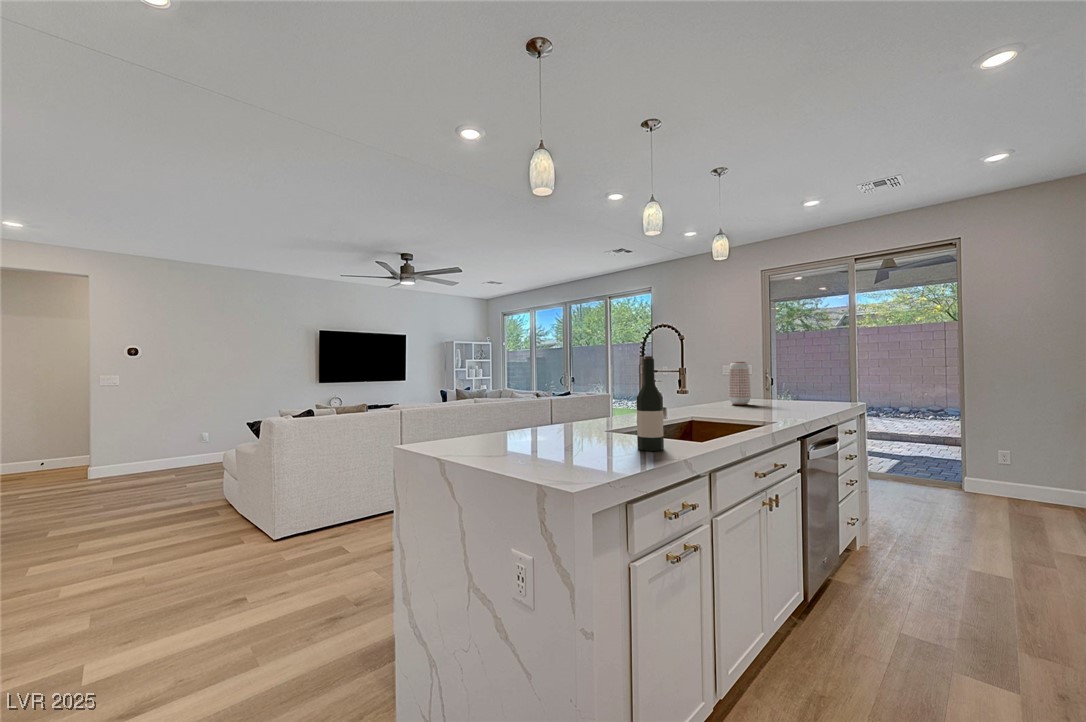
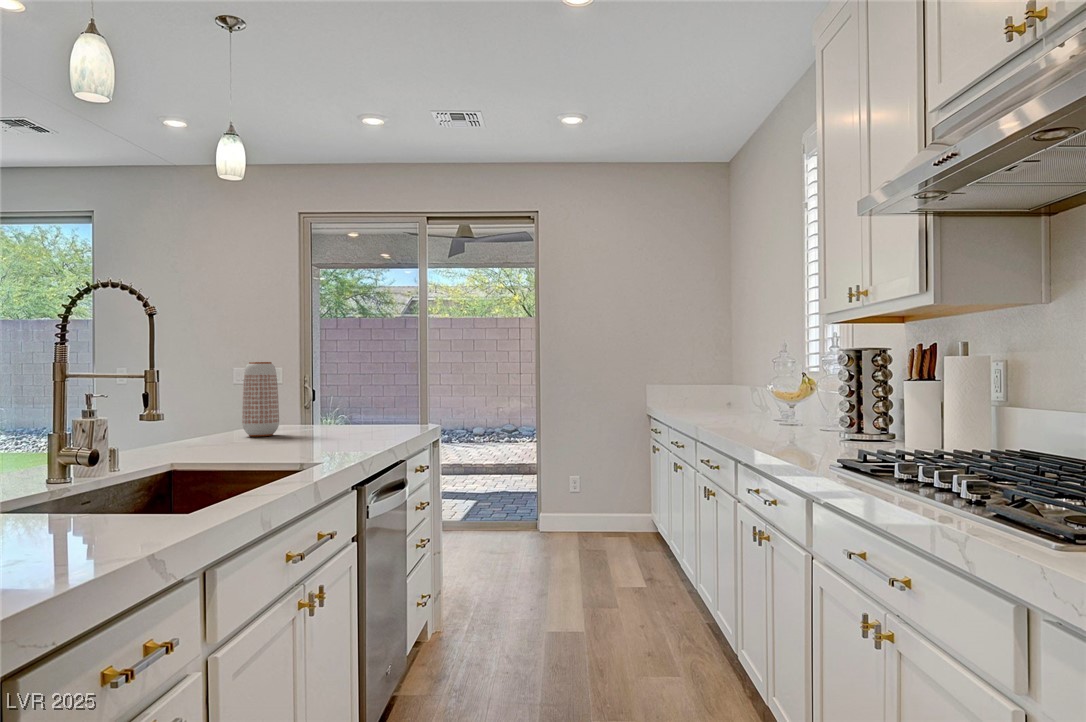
wine bottle: present [637,356,664,451] -> none [36,340,102,547]

